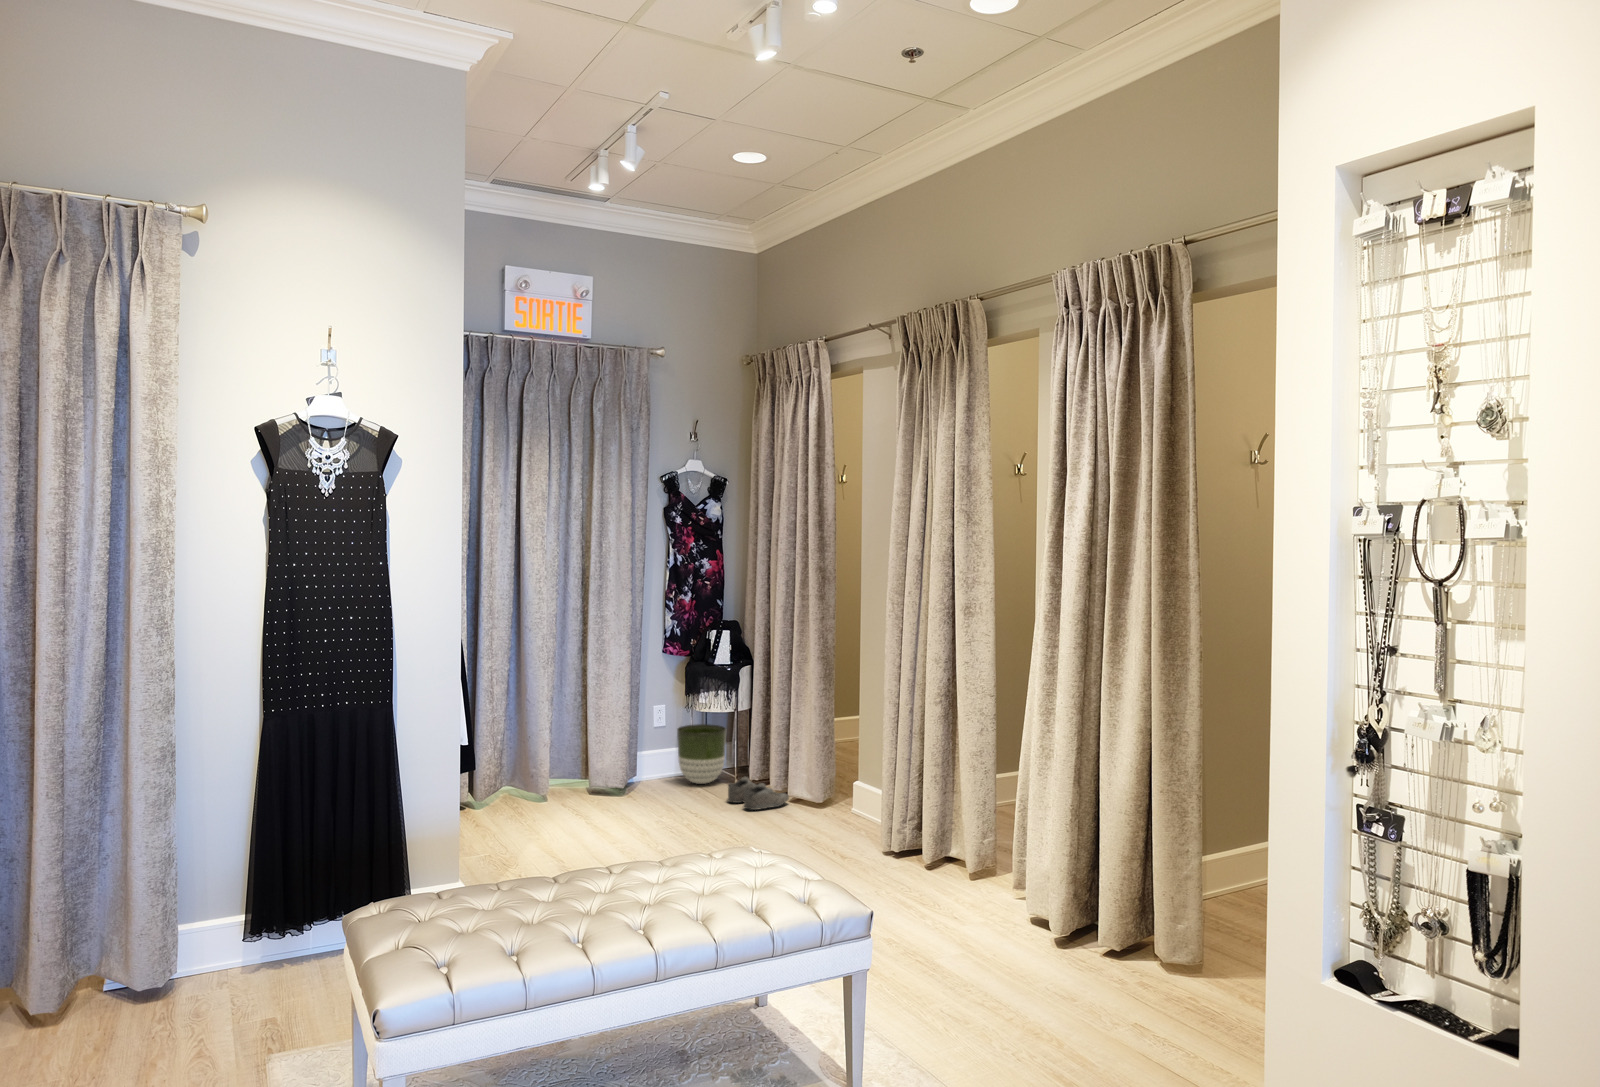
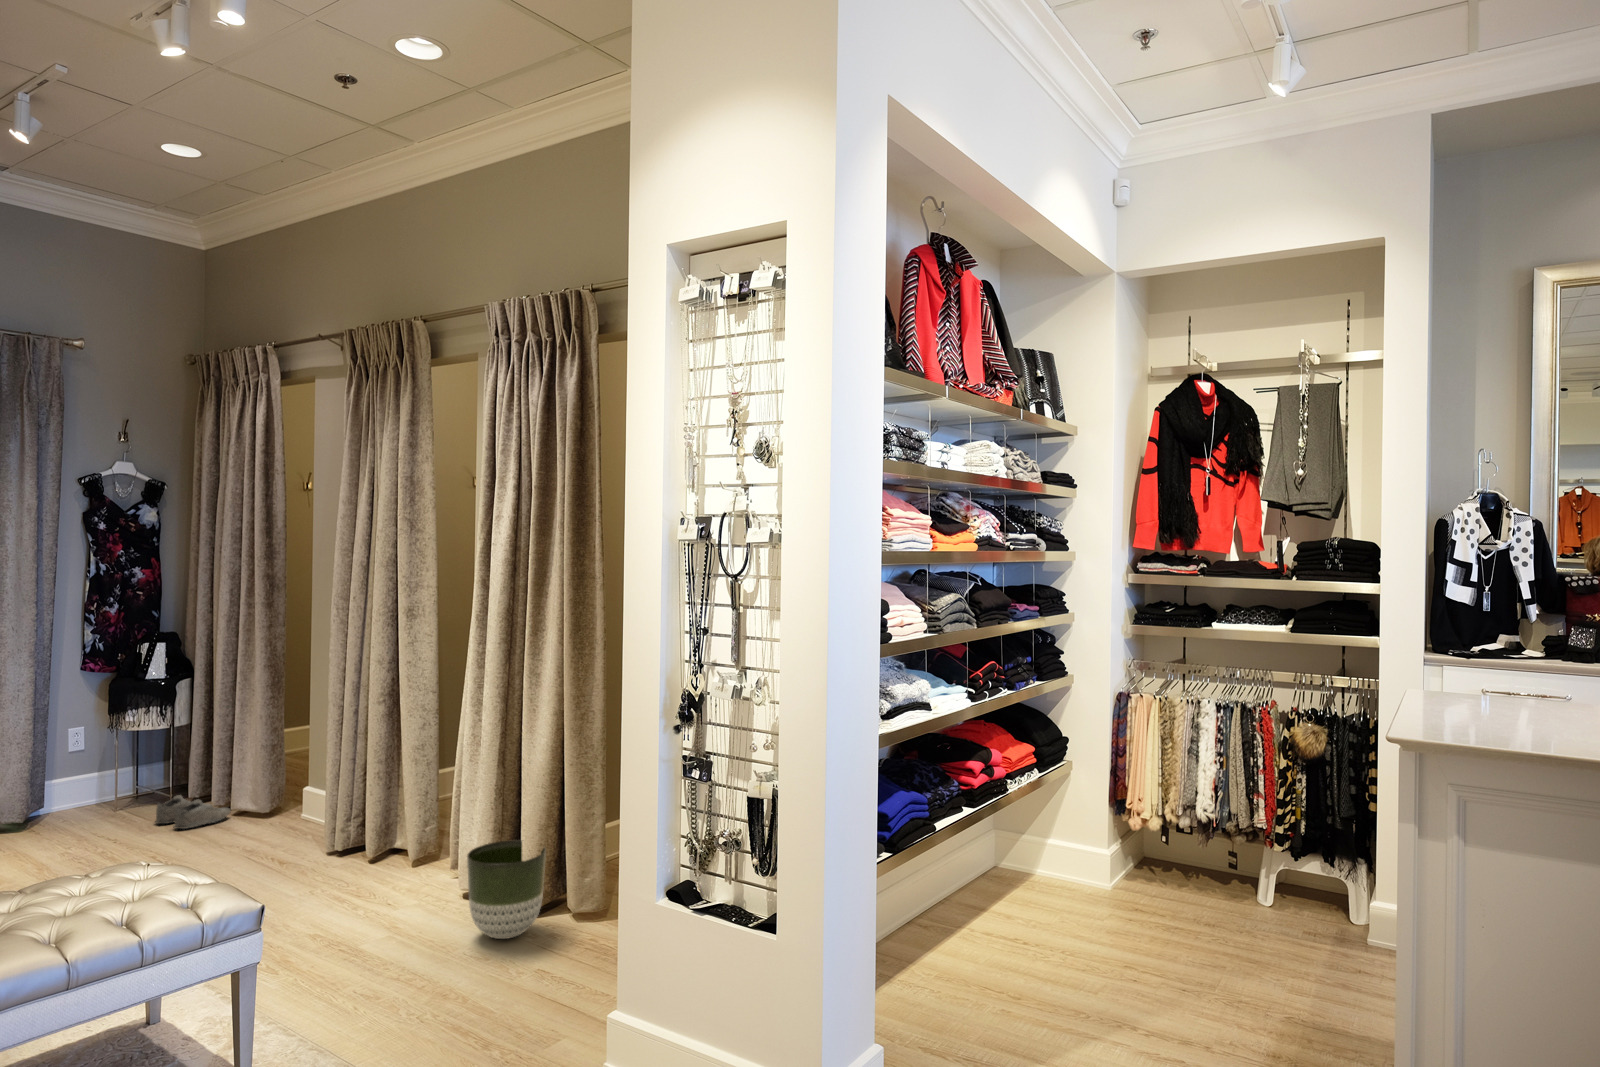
planter: present [677,724,726,784] -> present [467,840,546,939]

